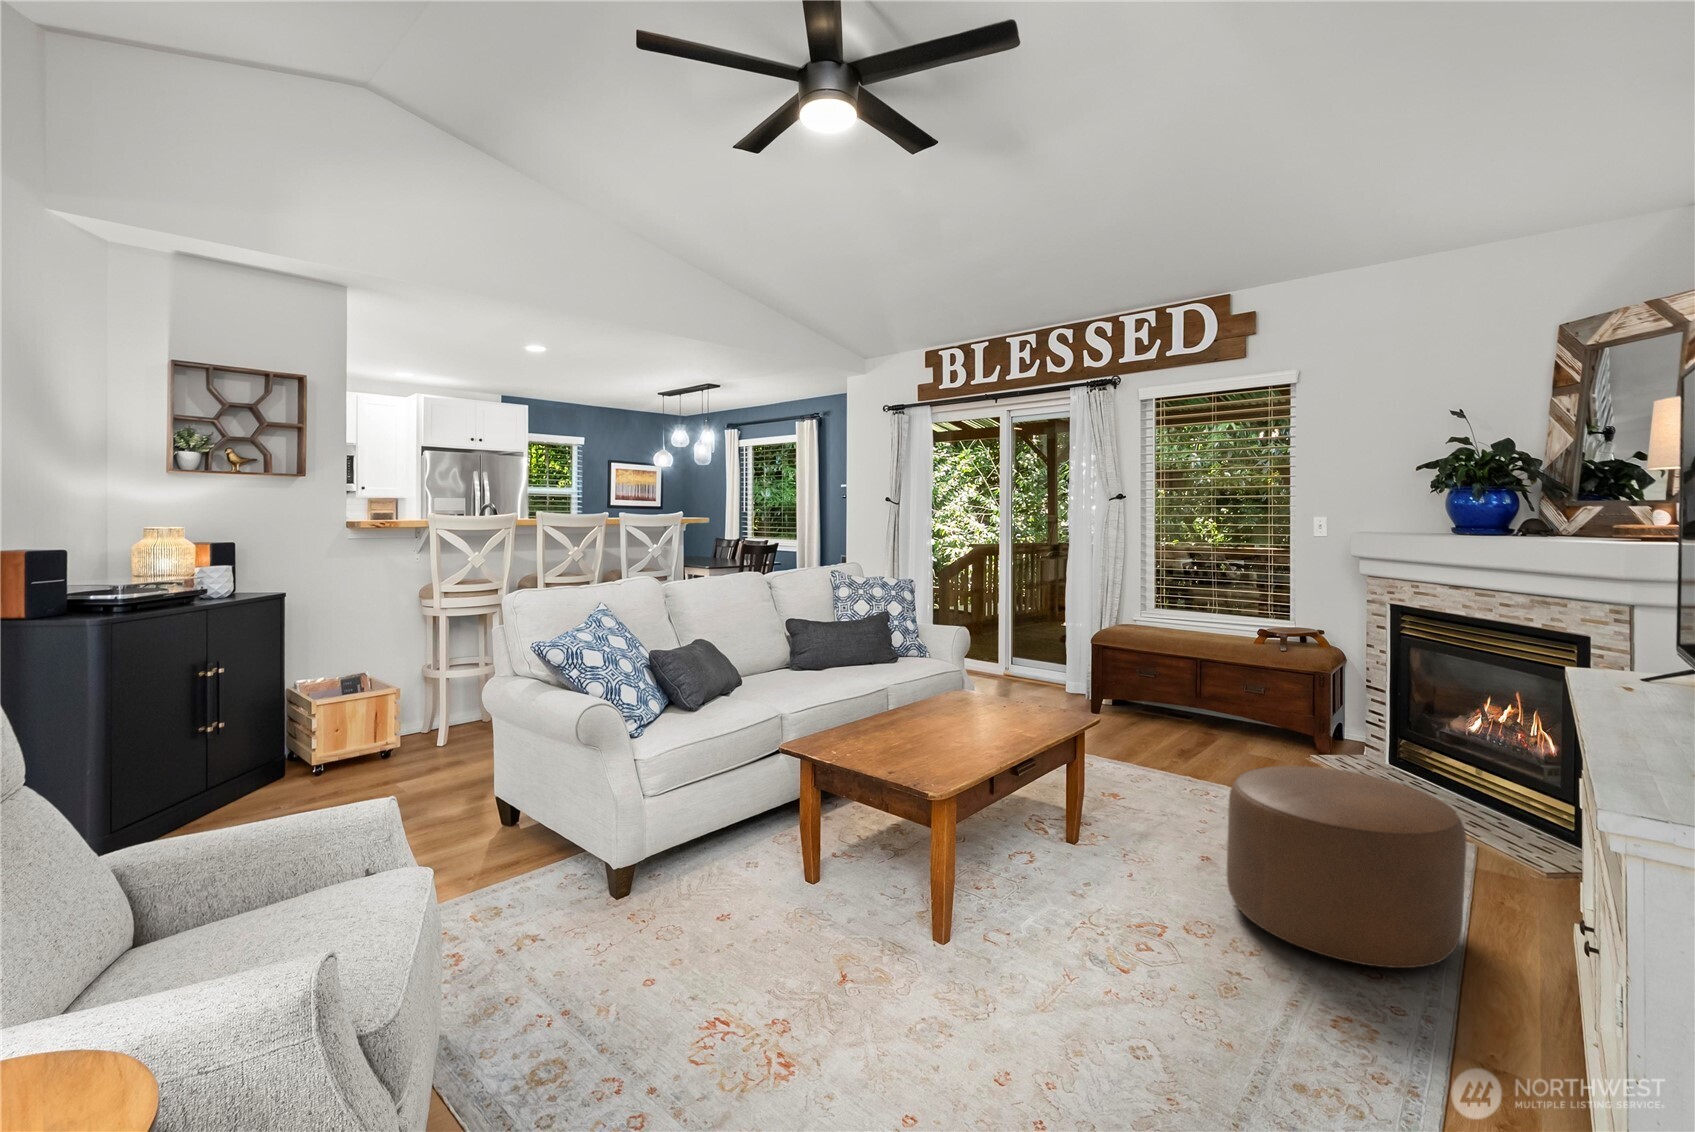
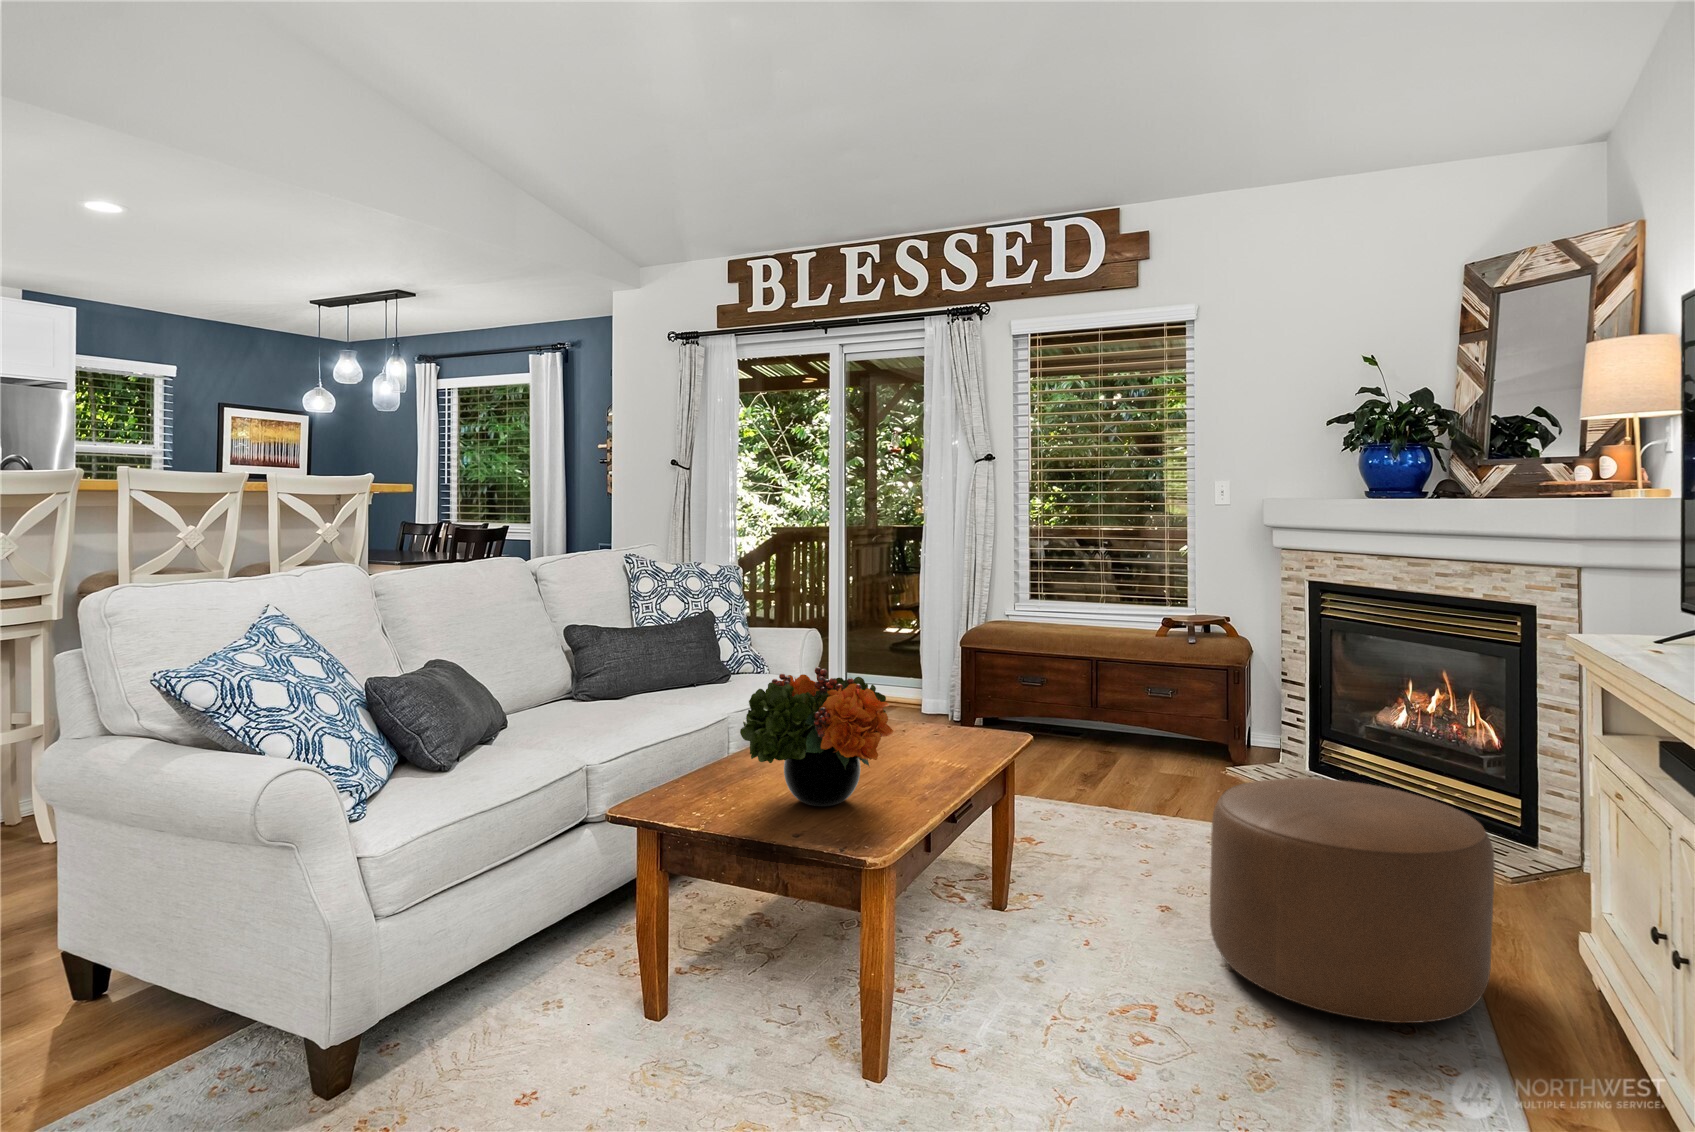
flower arrangement: none [866,660,973,755] -> present [740,667,894,806]

